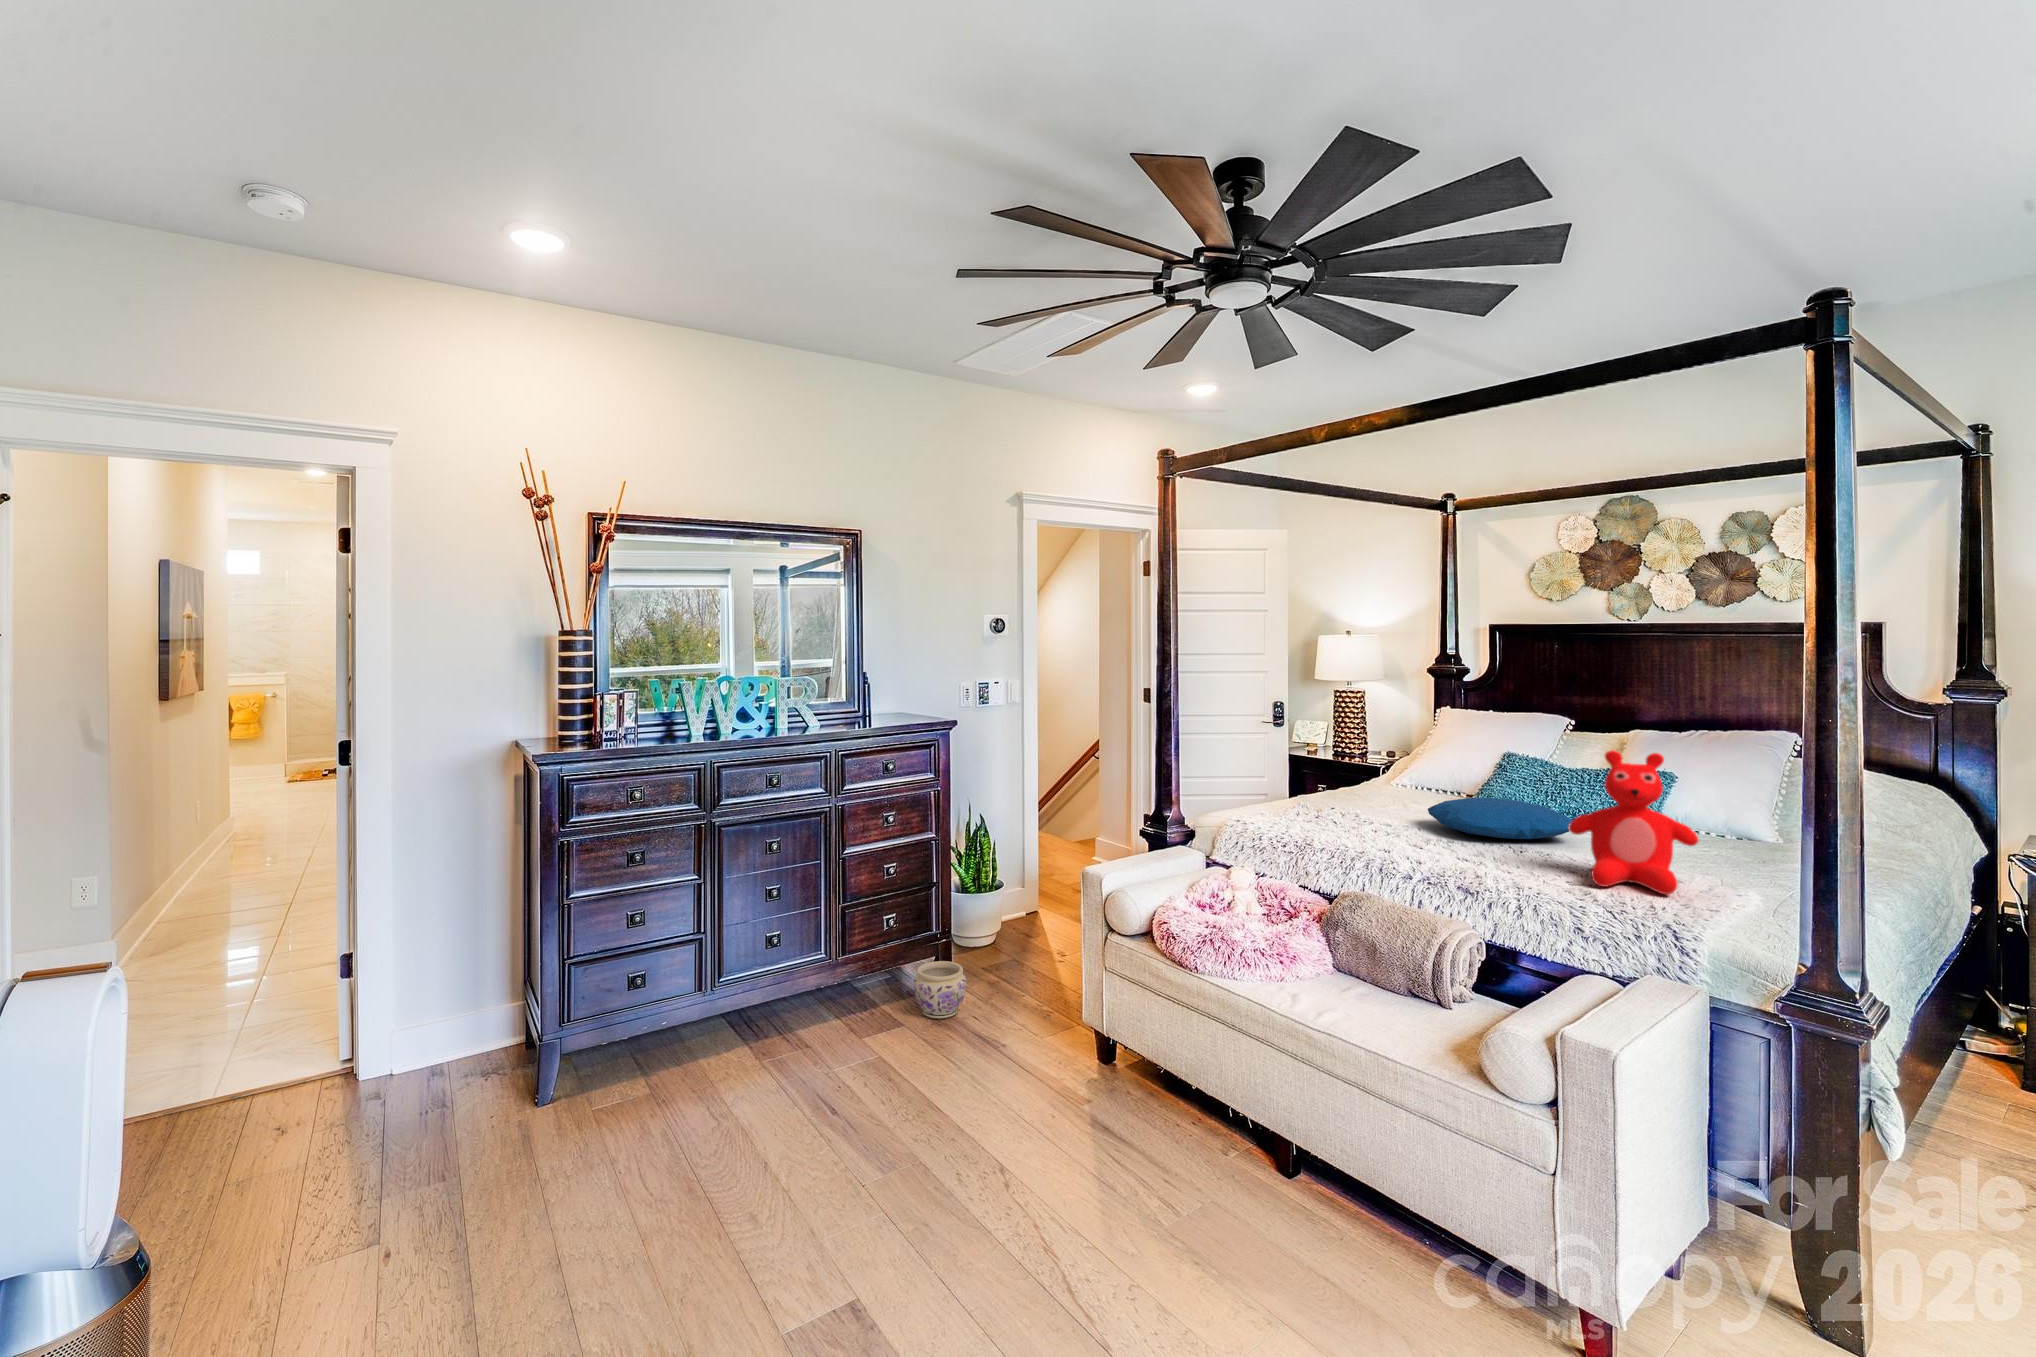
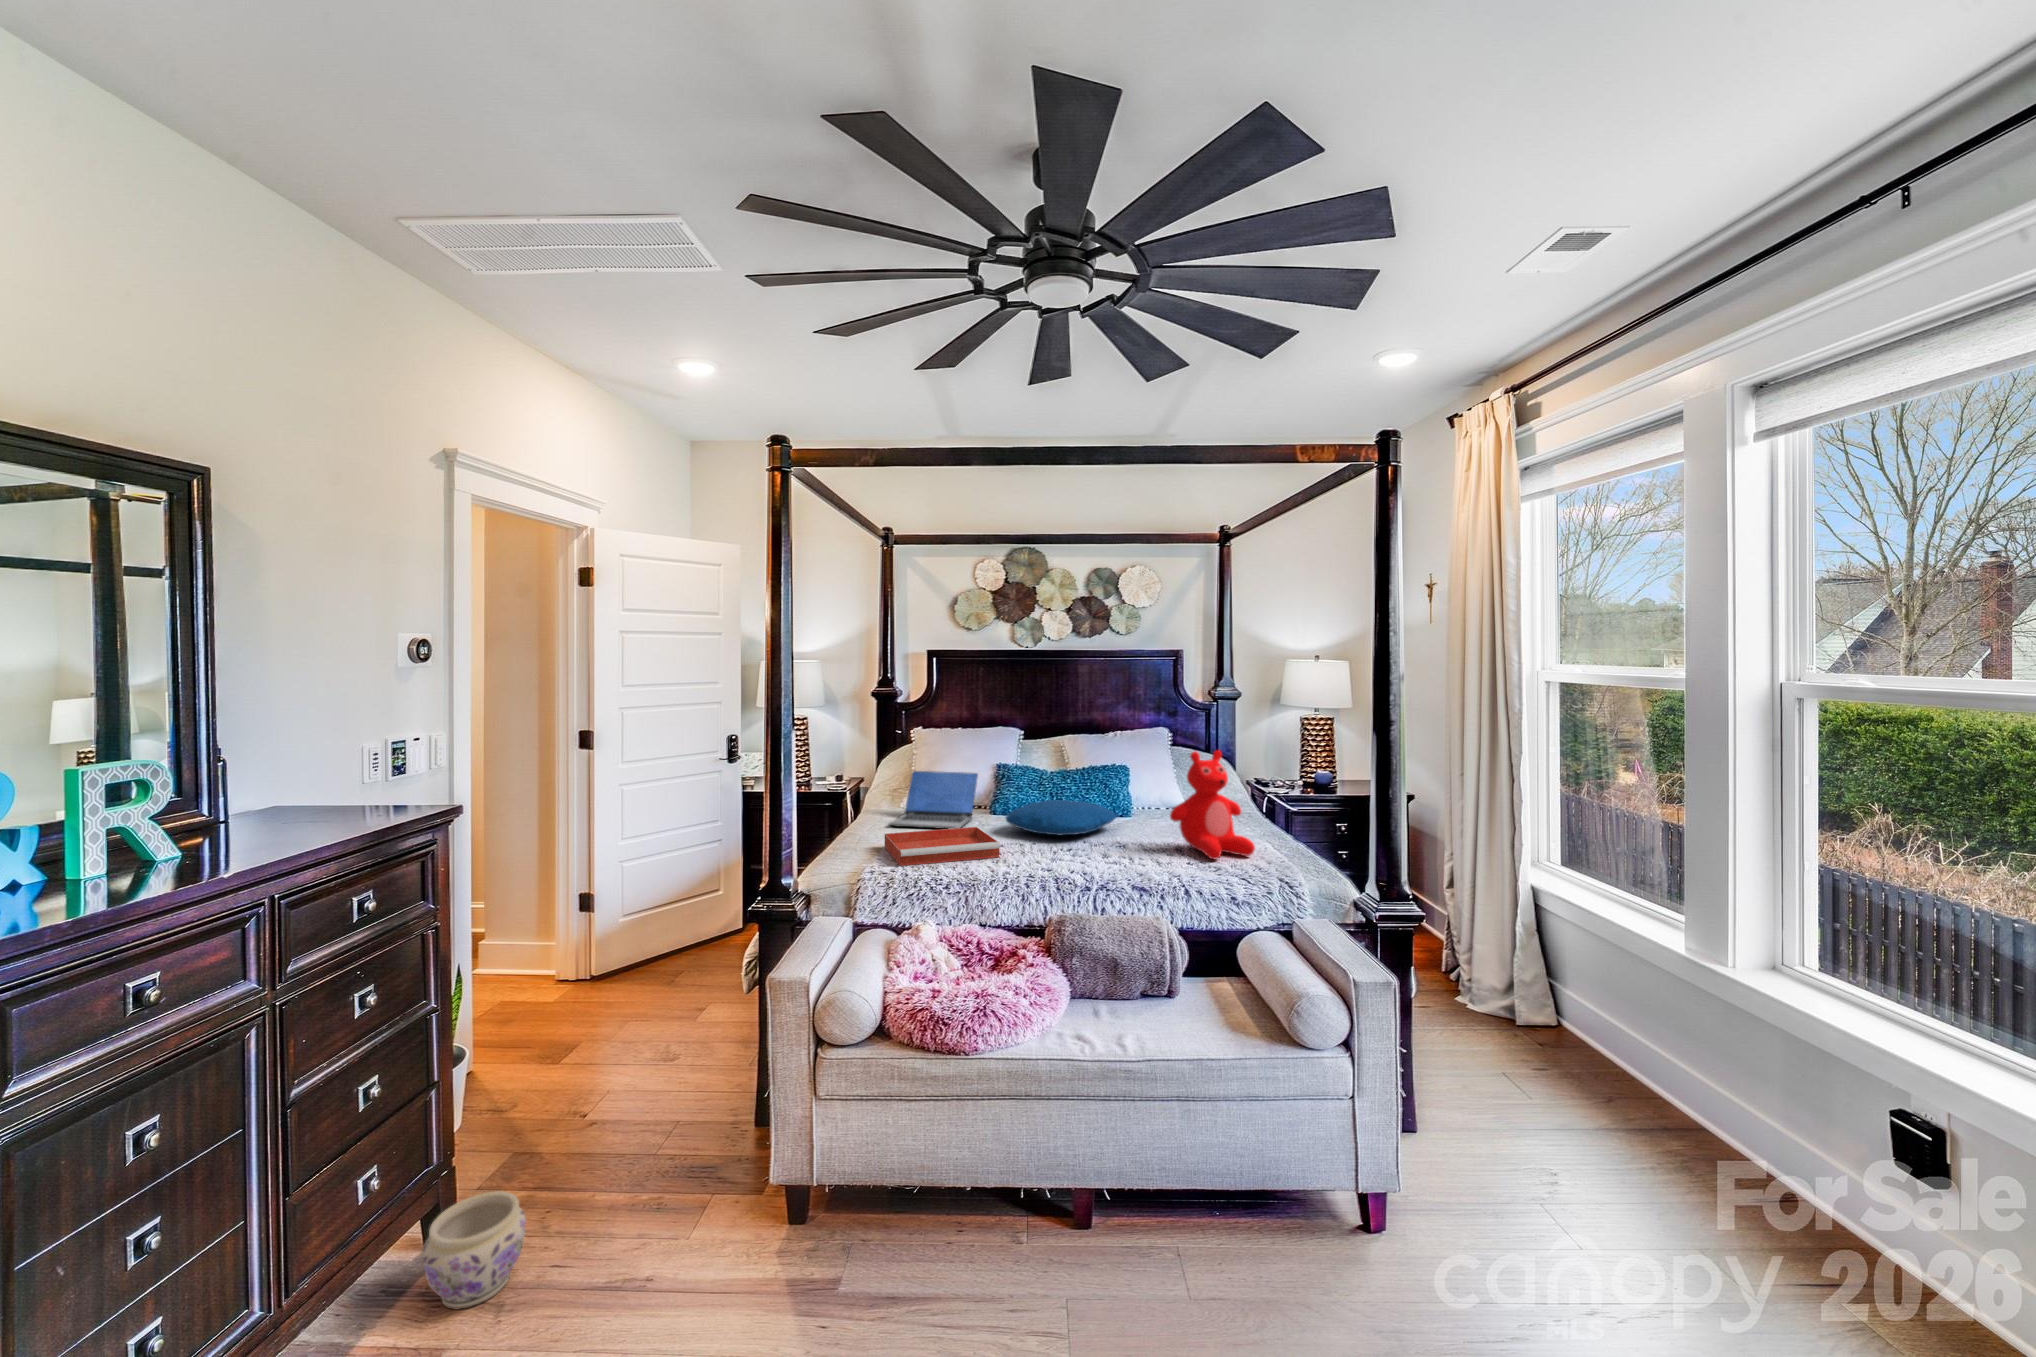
laptop: none [1330,752,1448,814] -> present [889,771,978,829]
tray: none [1260,799,1381,836] -> present [885,827,1000,866]

